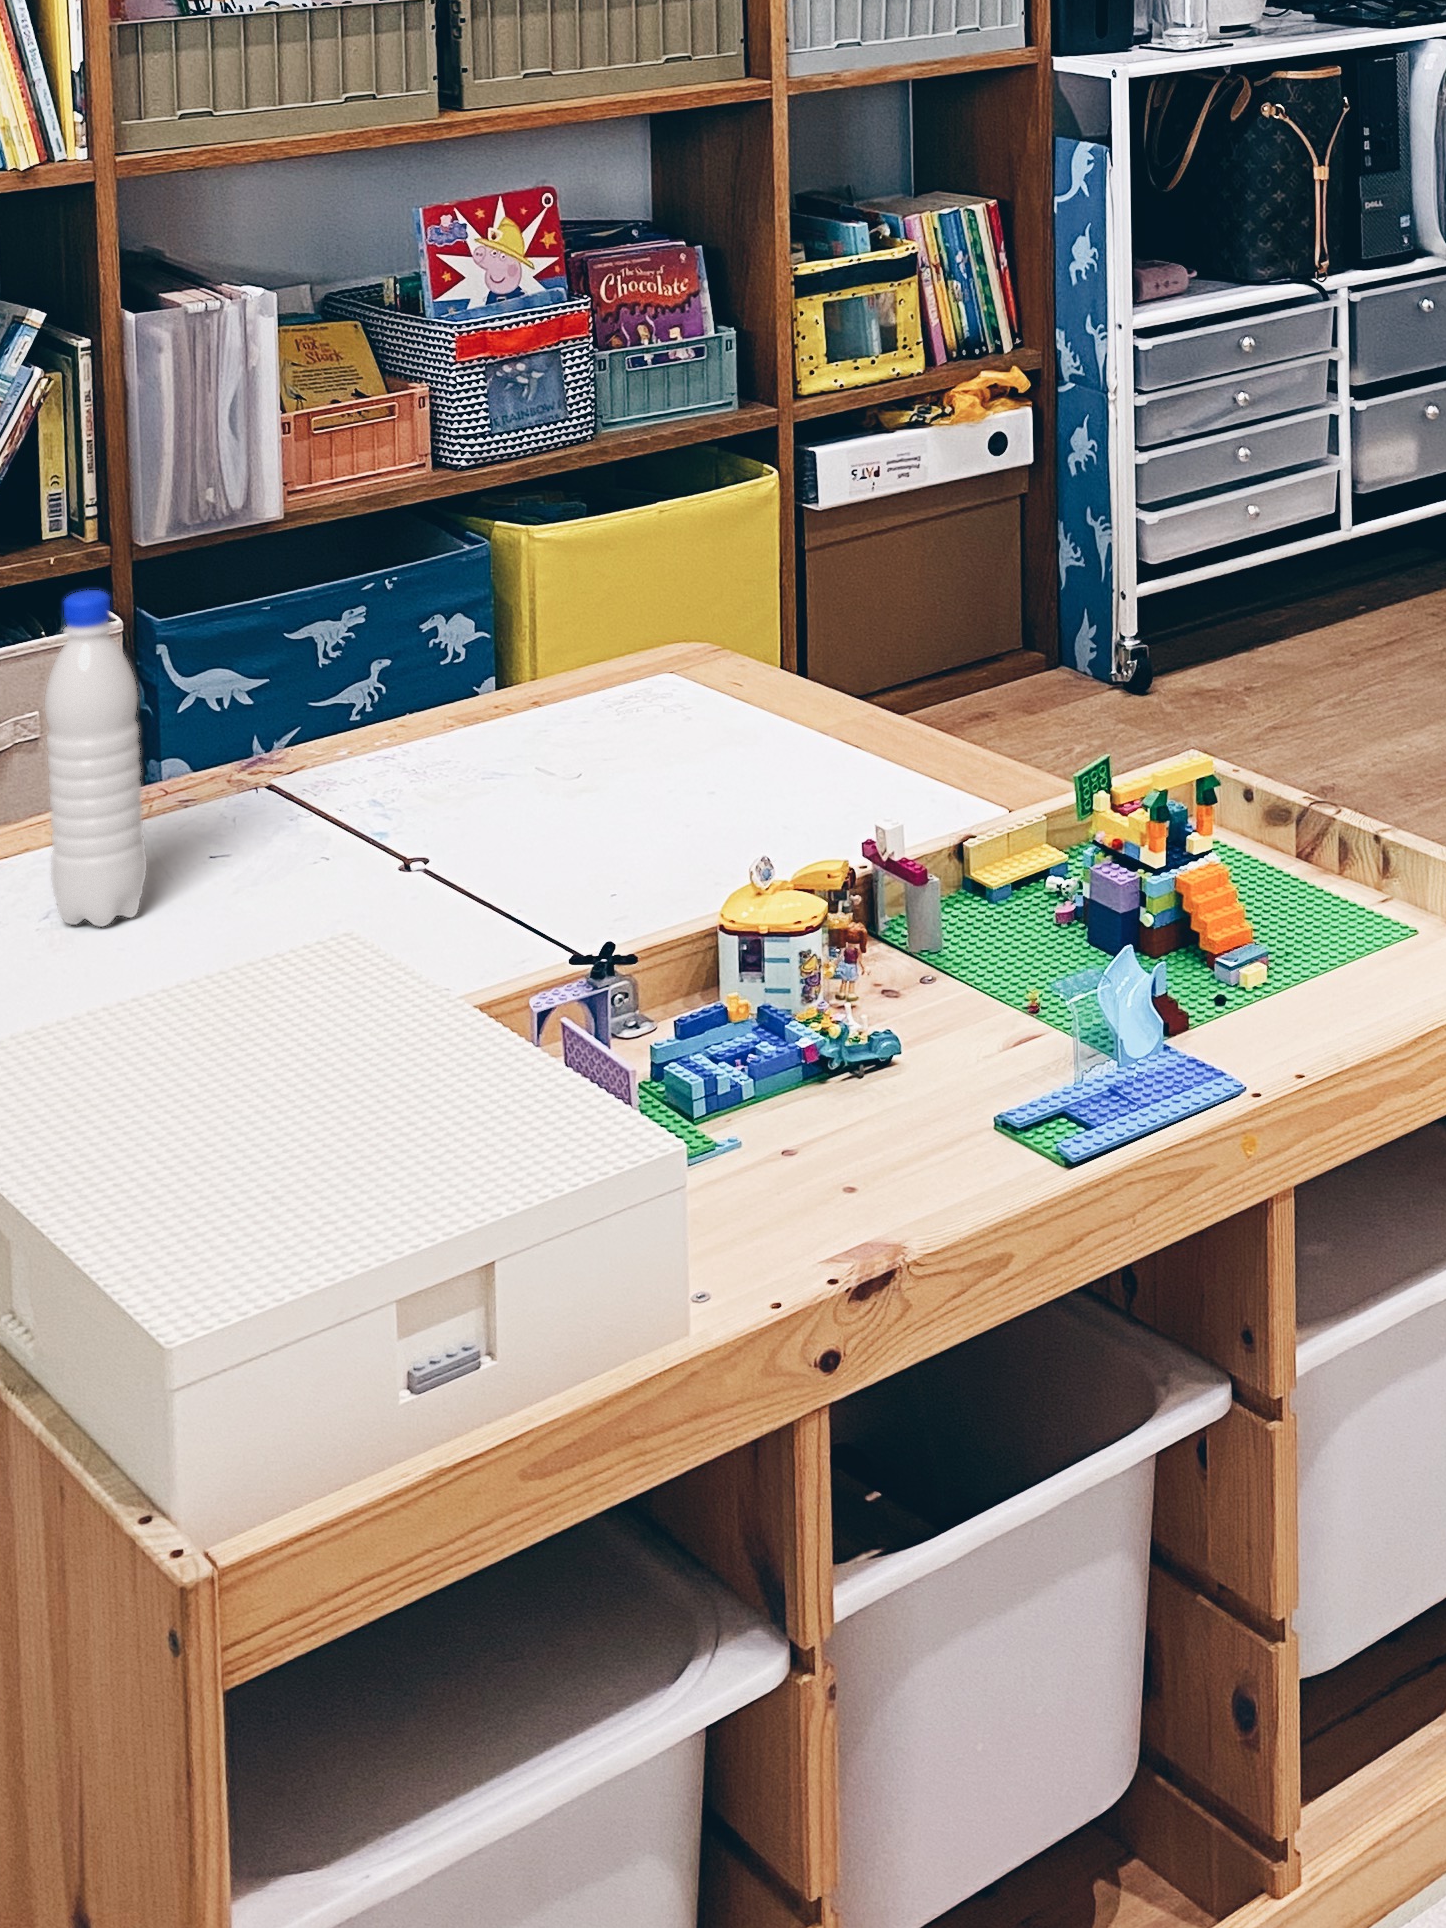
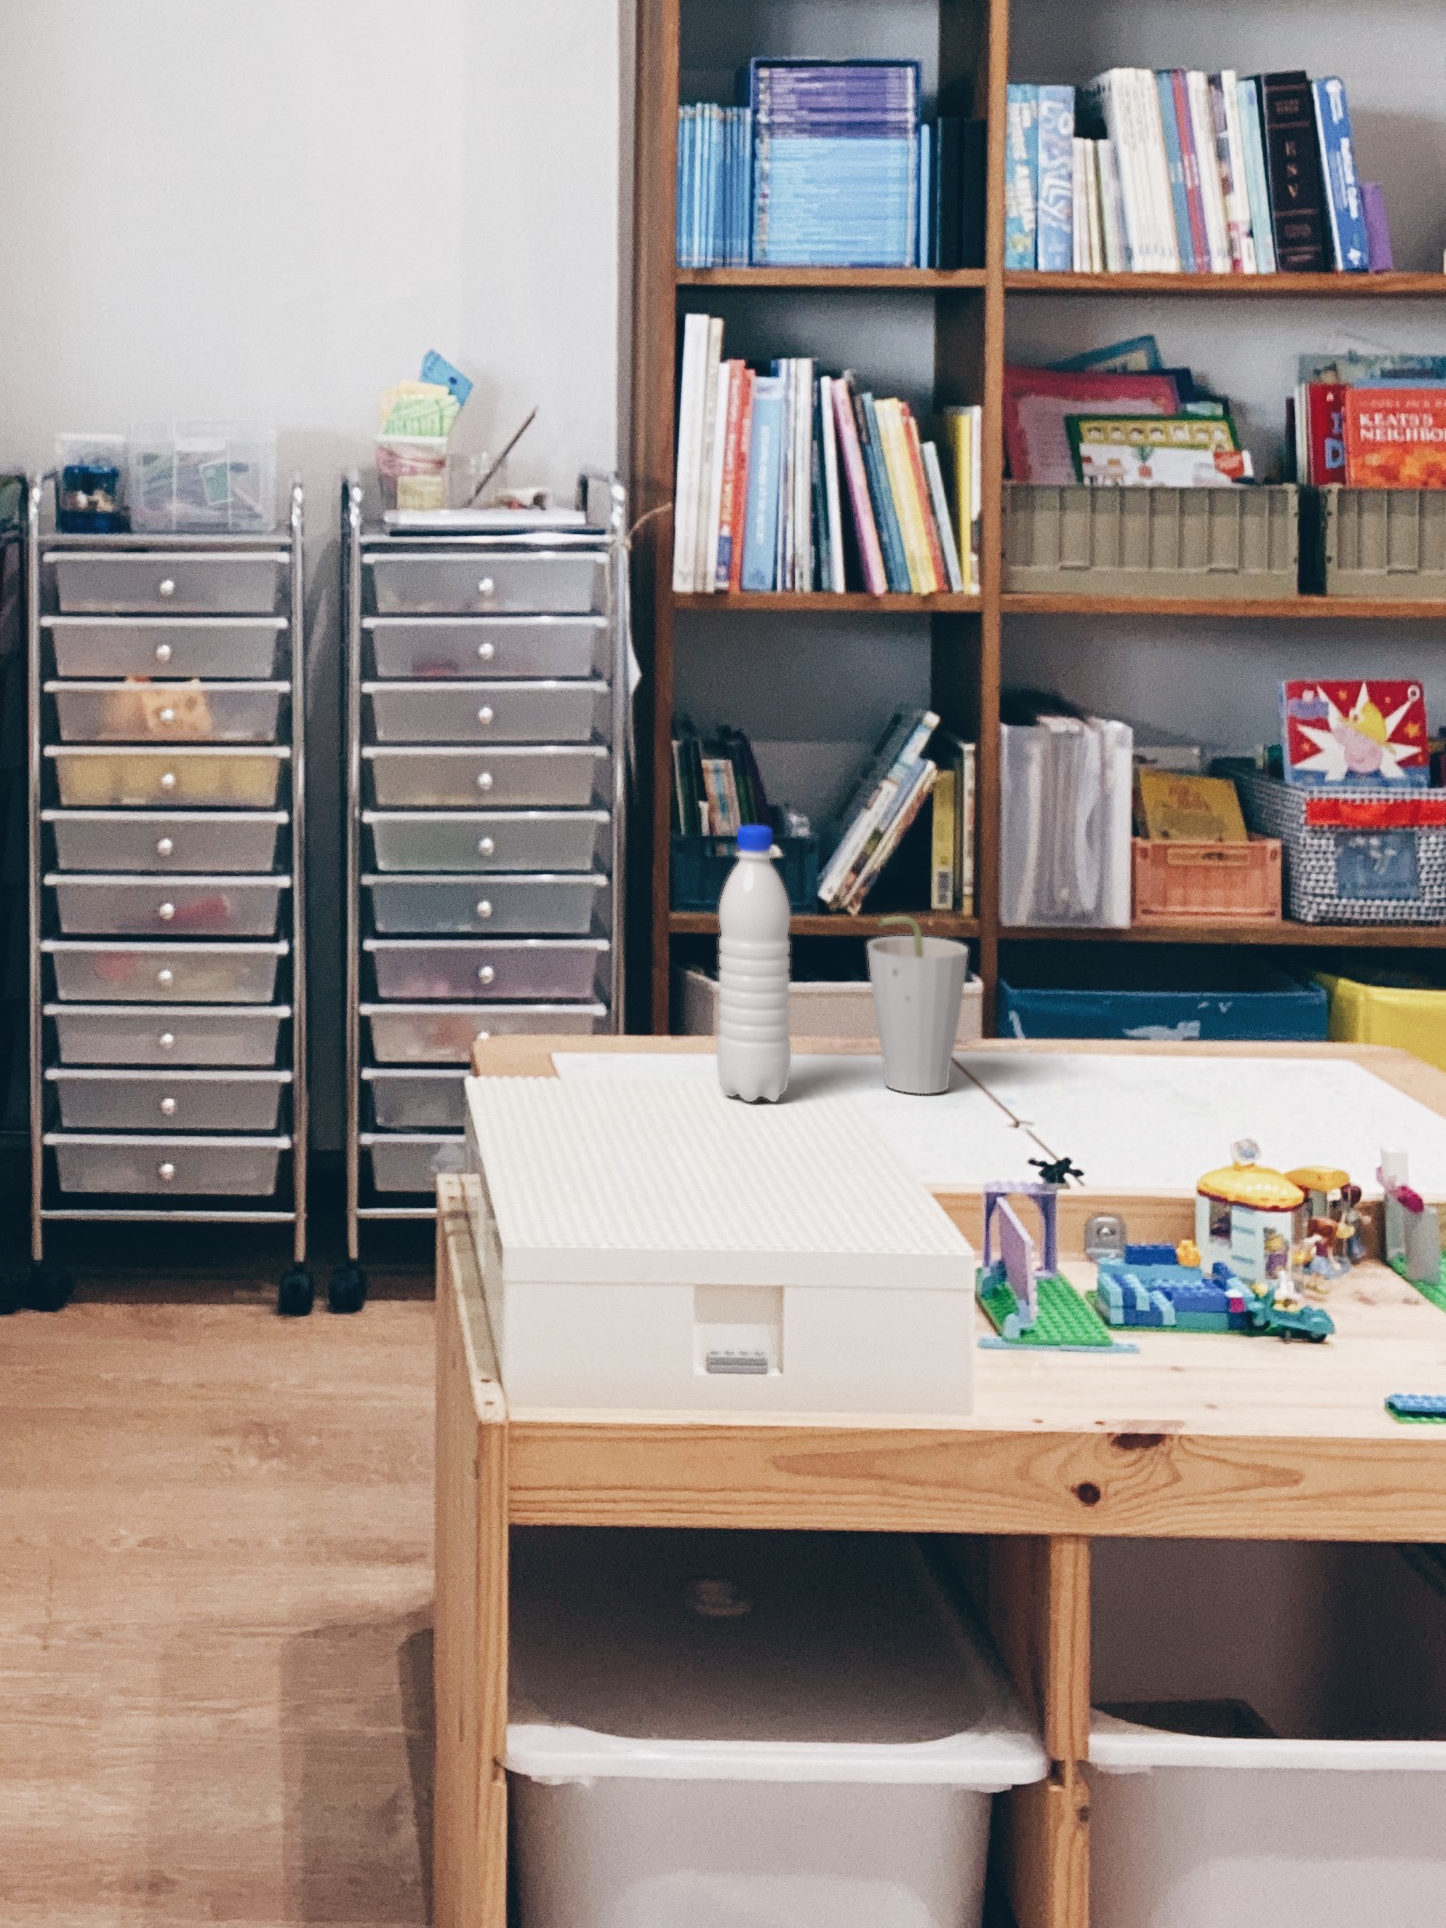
cup: none [207,656,330,856] -> present [867,916,968,1094]

